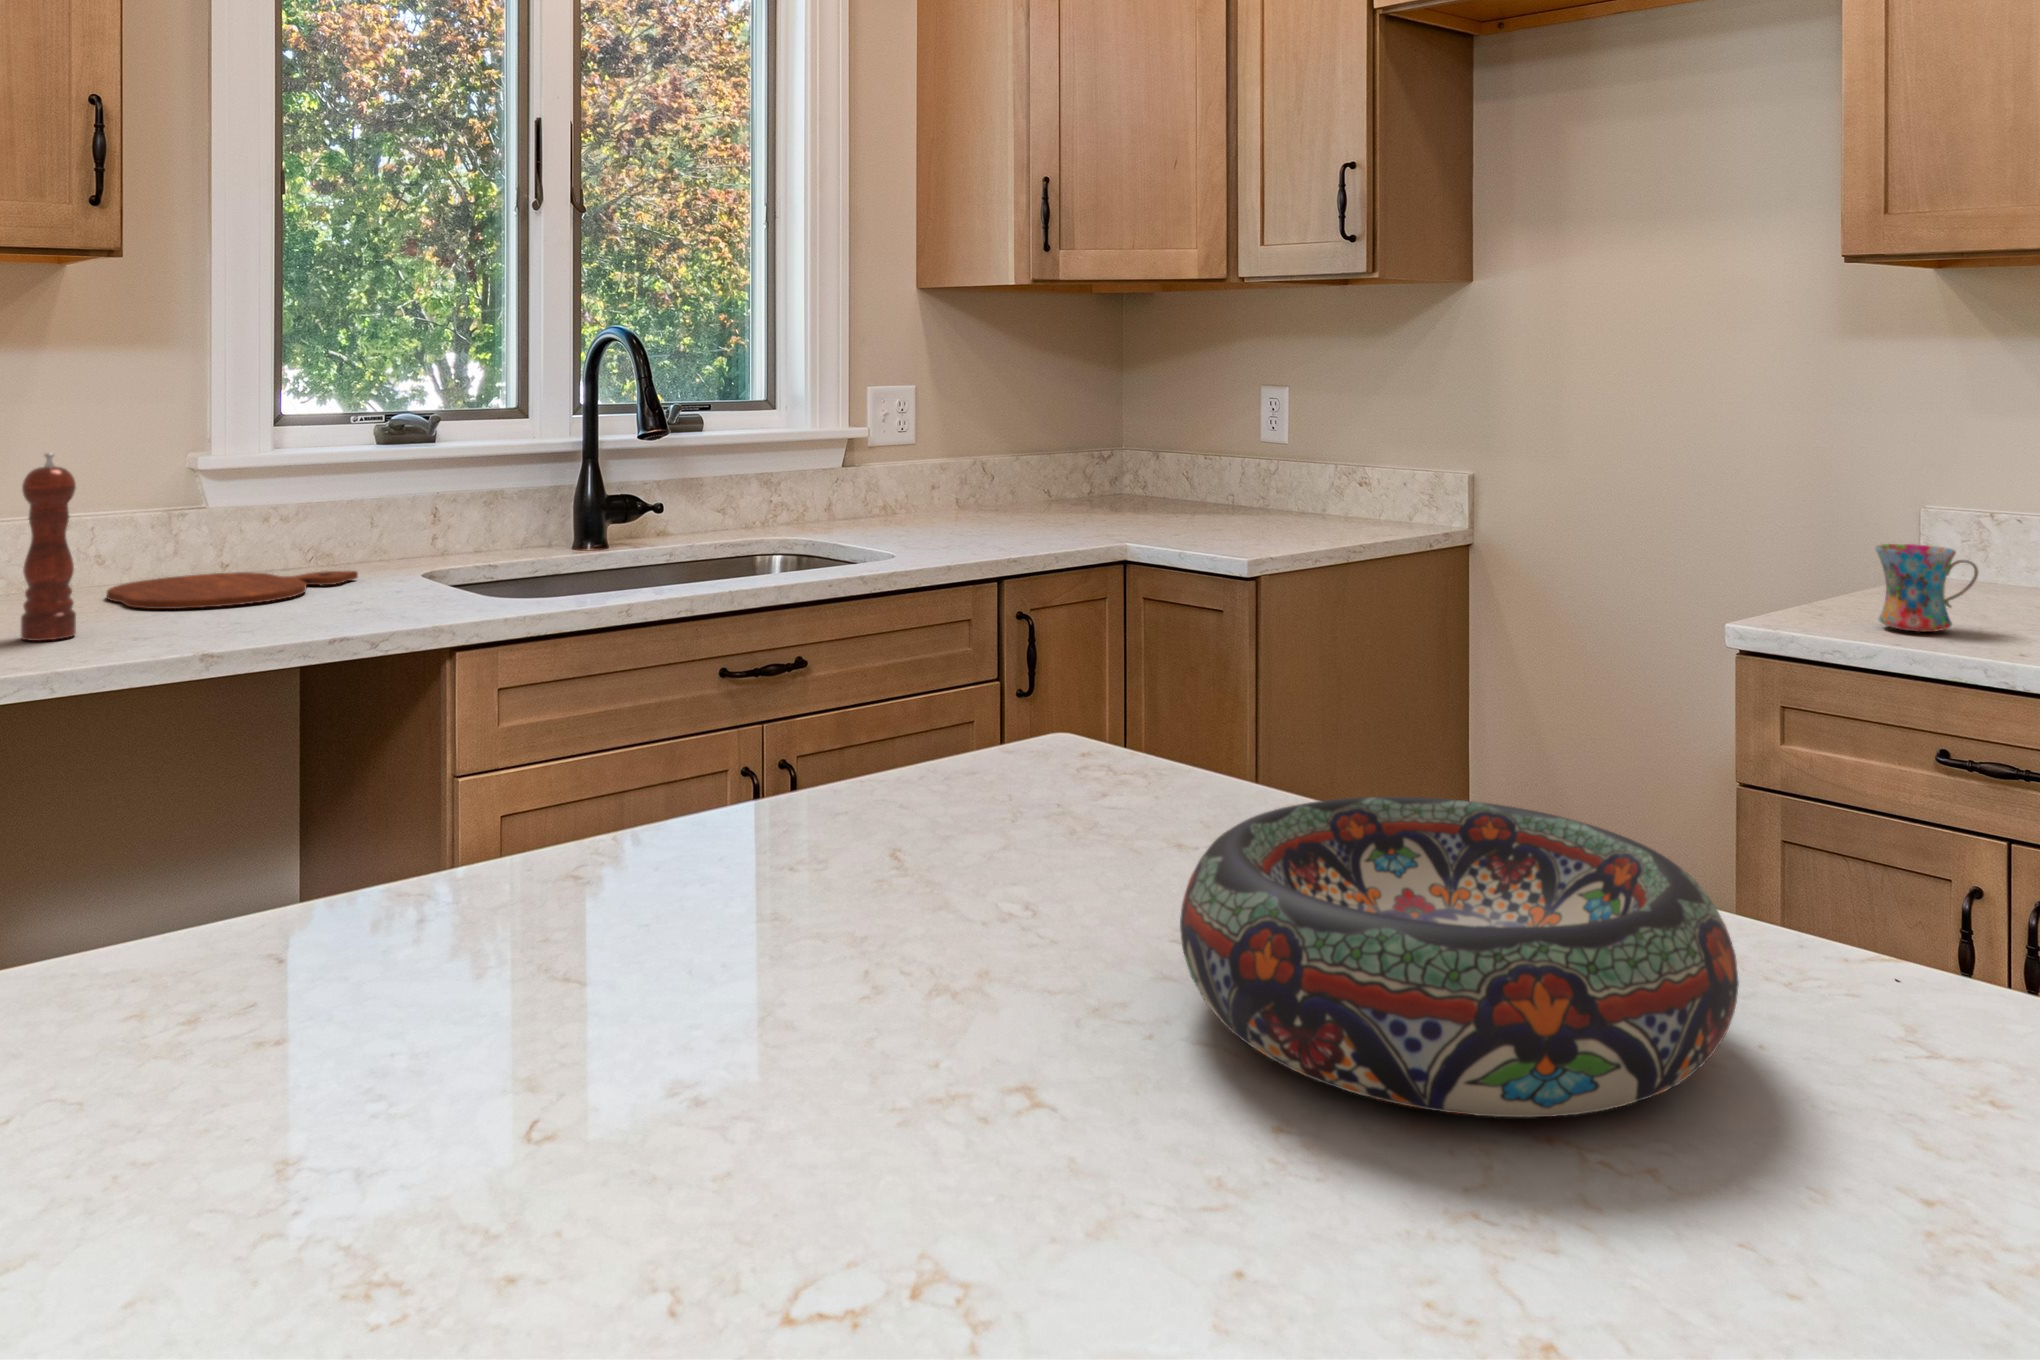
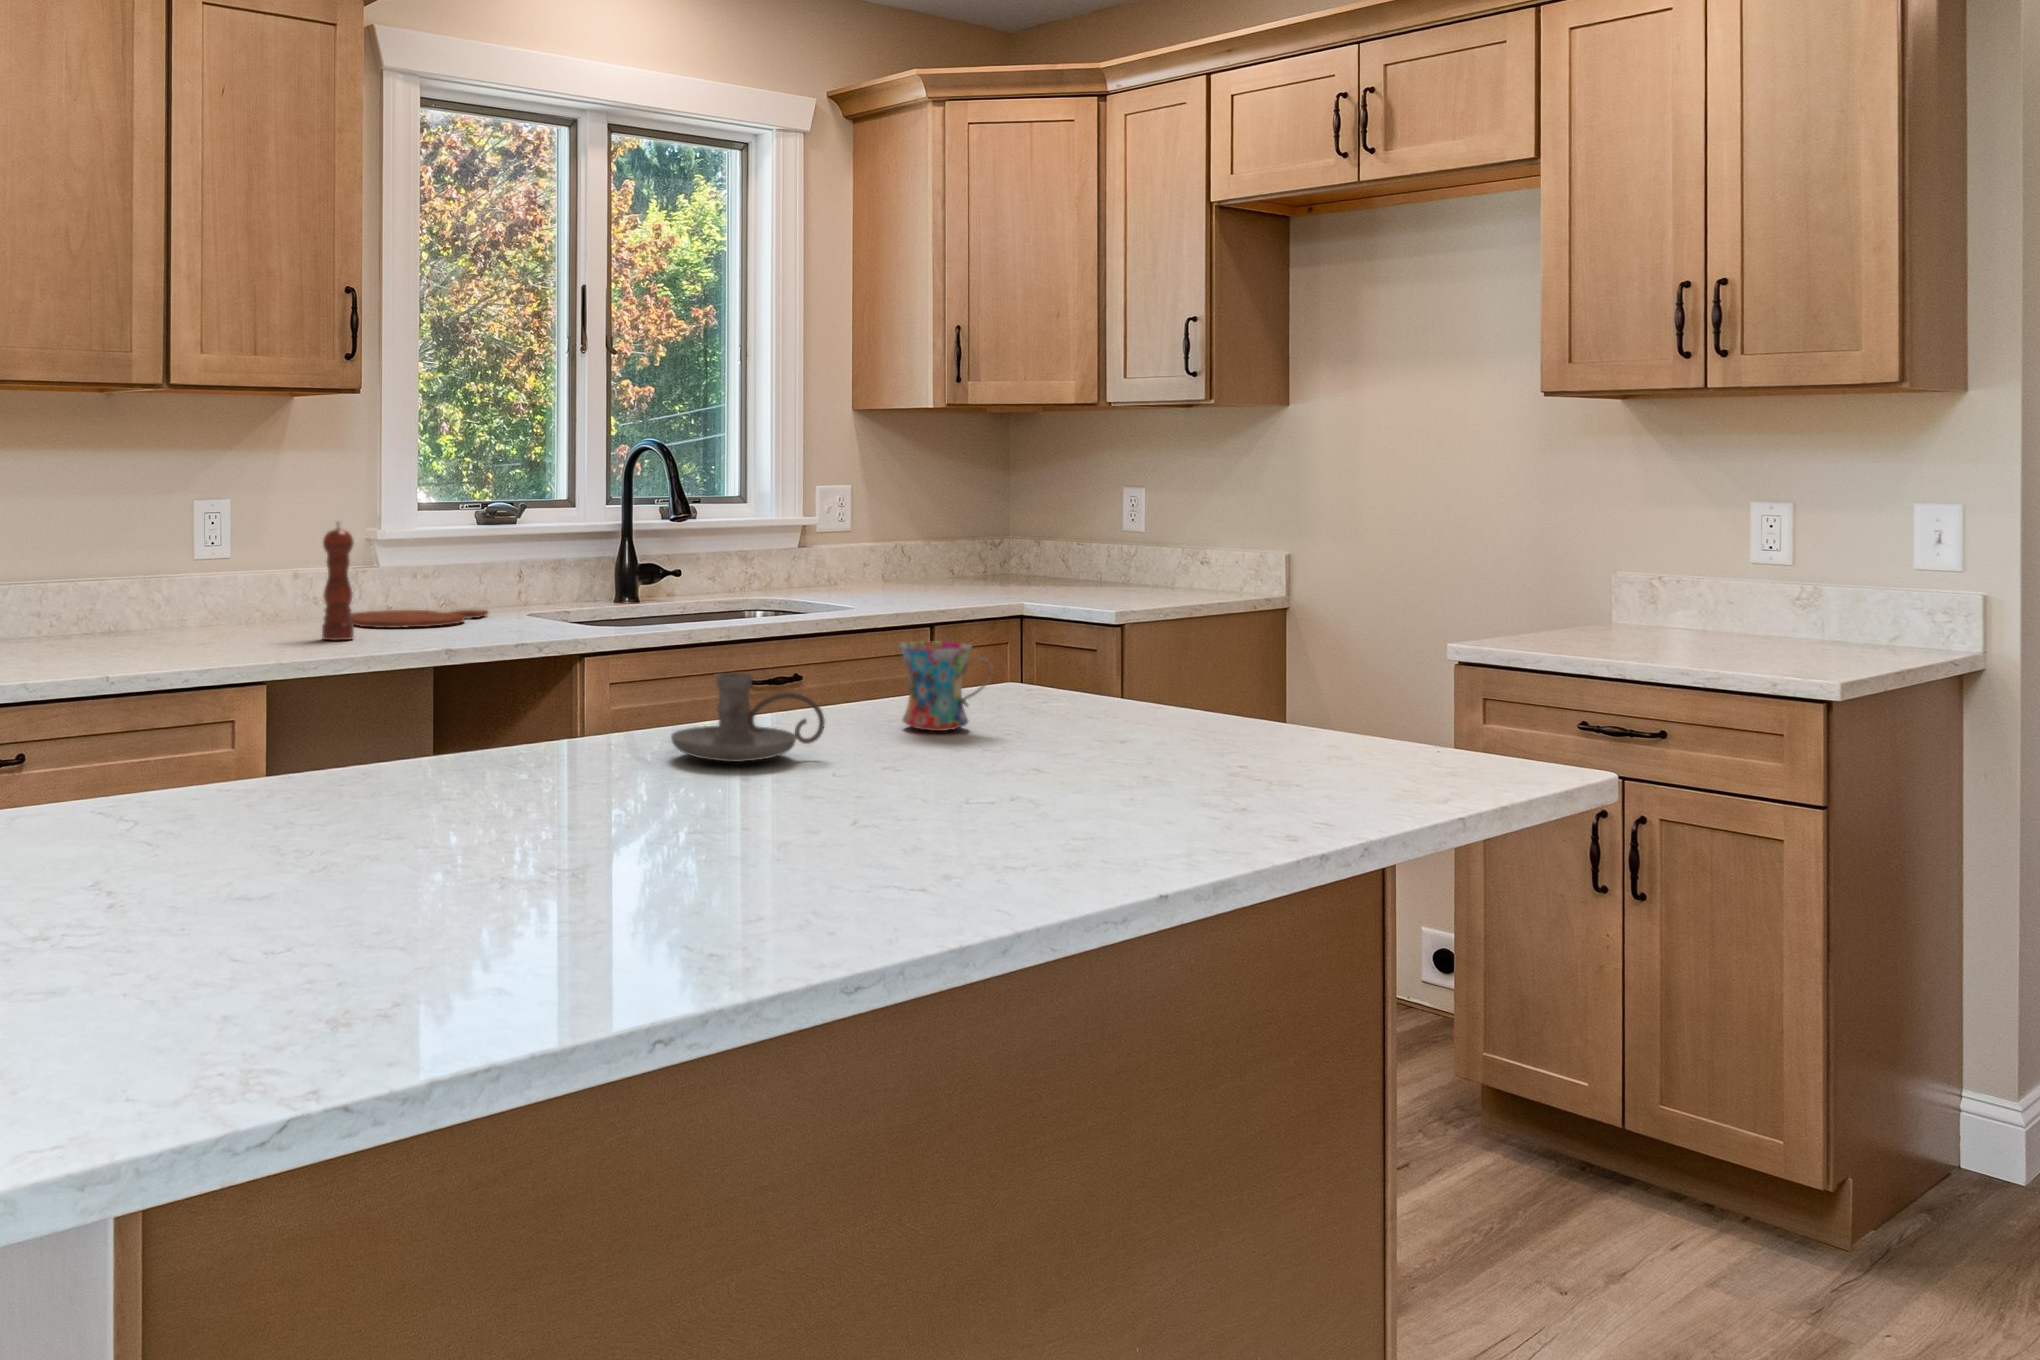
mug: present [1875,544,1979,632] -> present [900,642,993,731]
decorative bowl: present [1180,797,1739,1117] -> none [1099,662,1340,761]
candle holder: none [72,902,494,1176] -> present [671,673,825,762]

